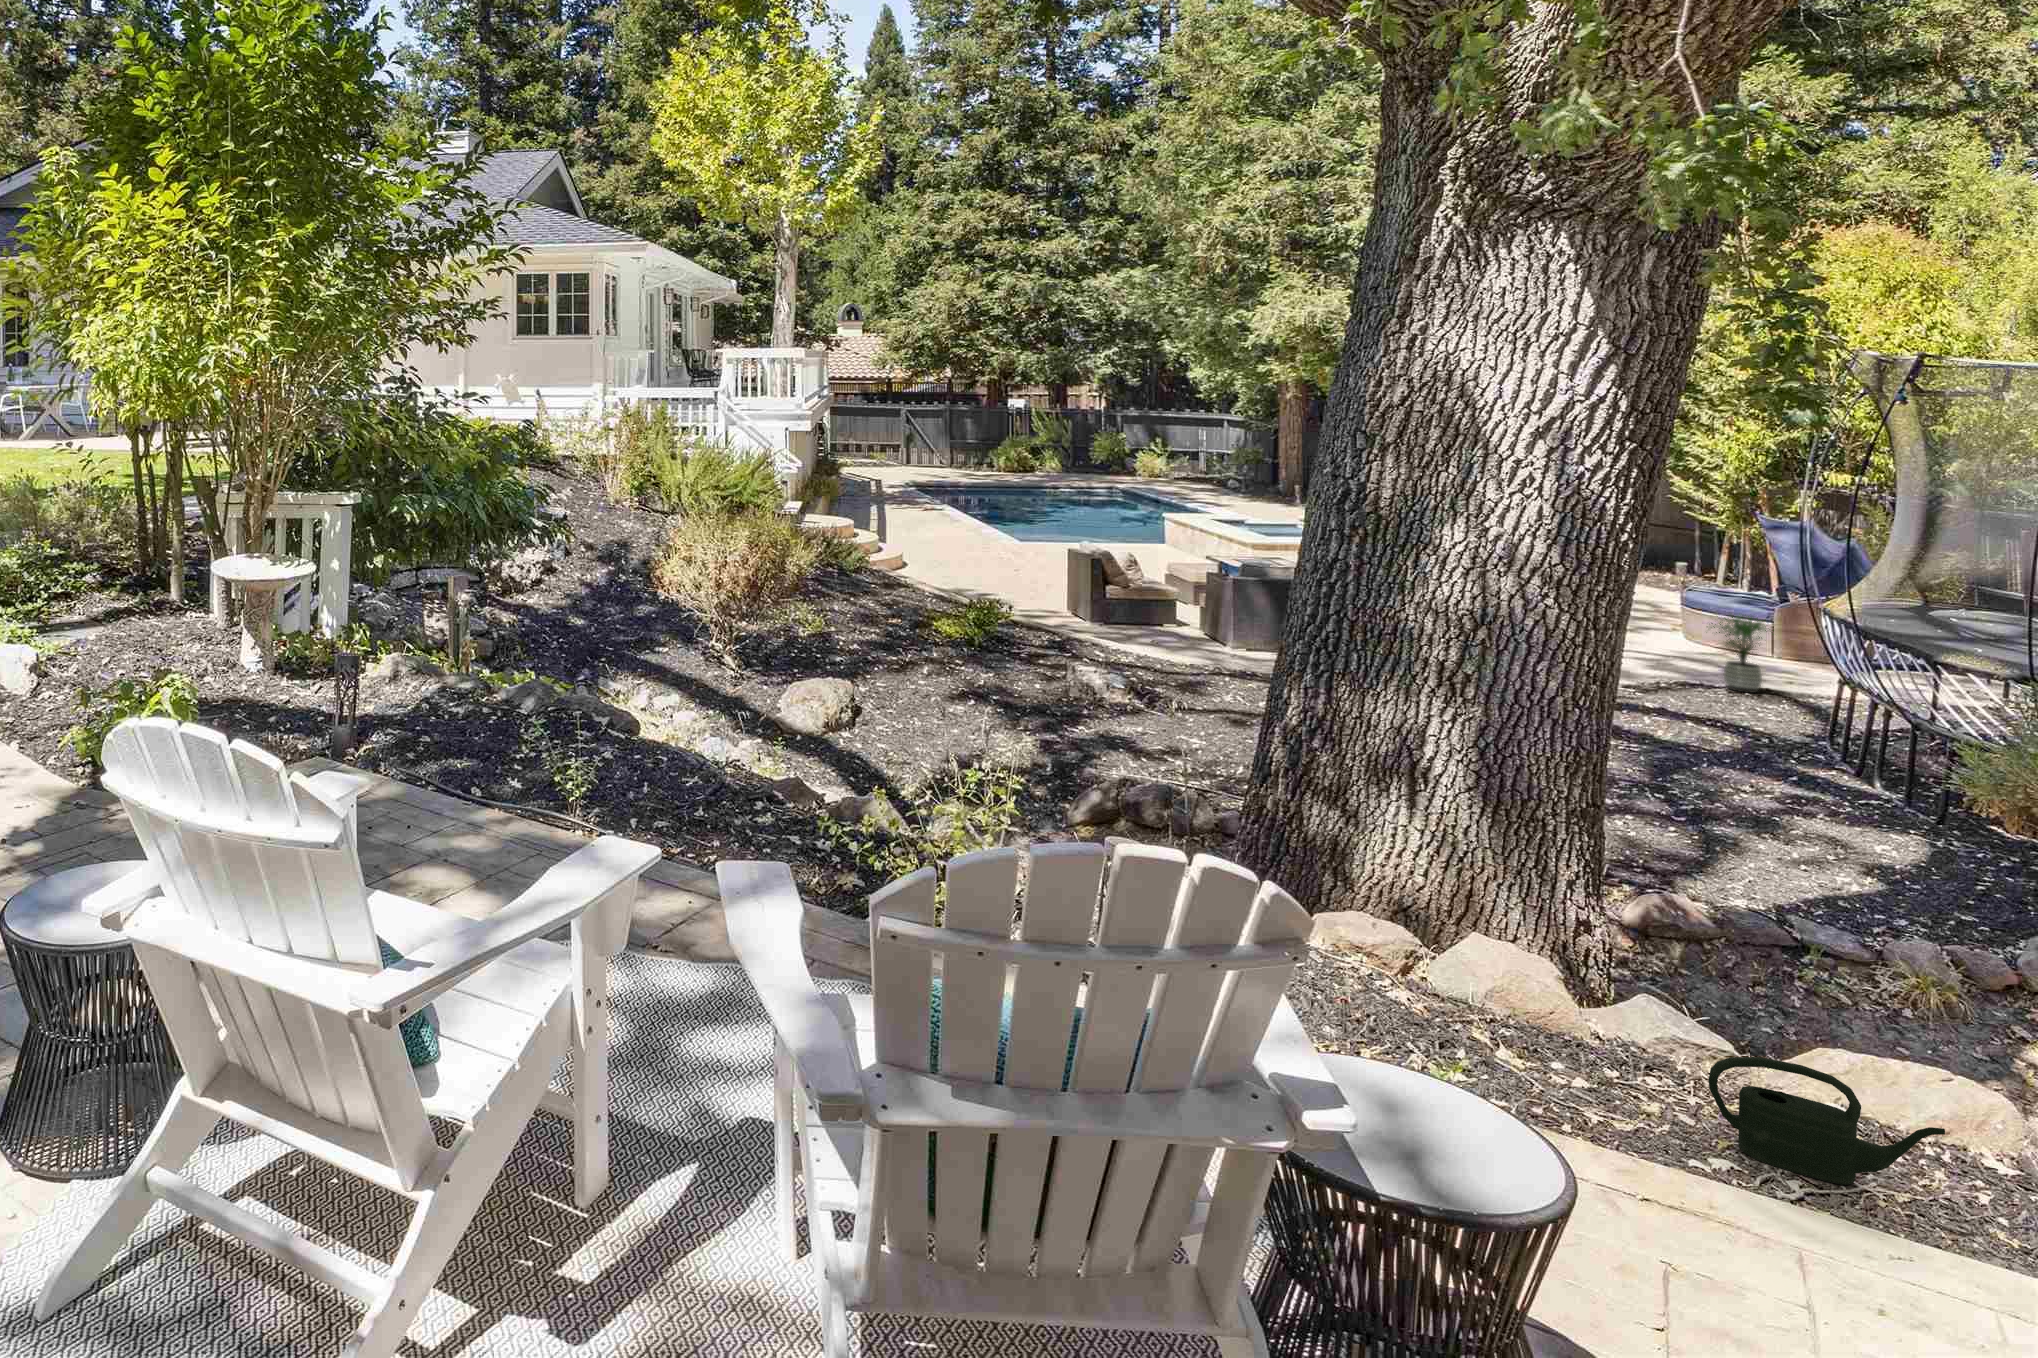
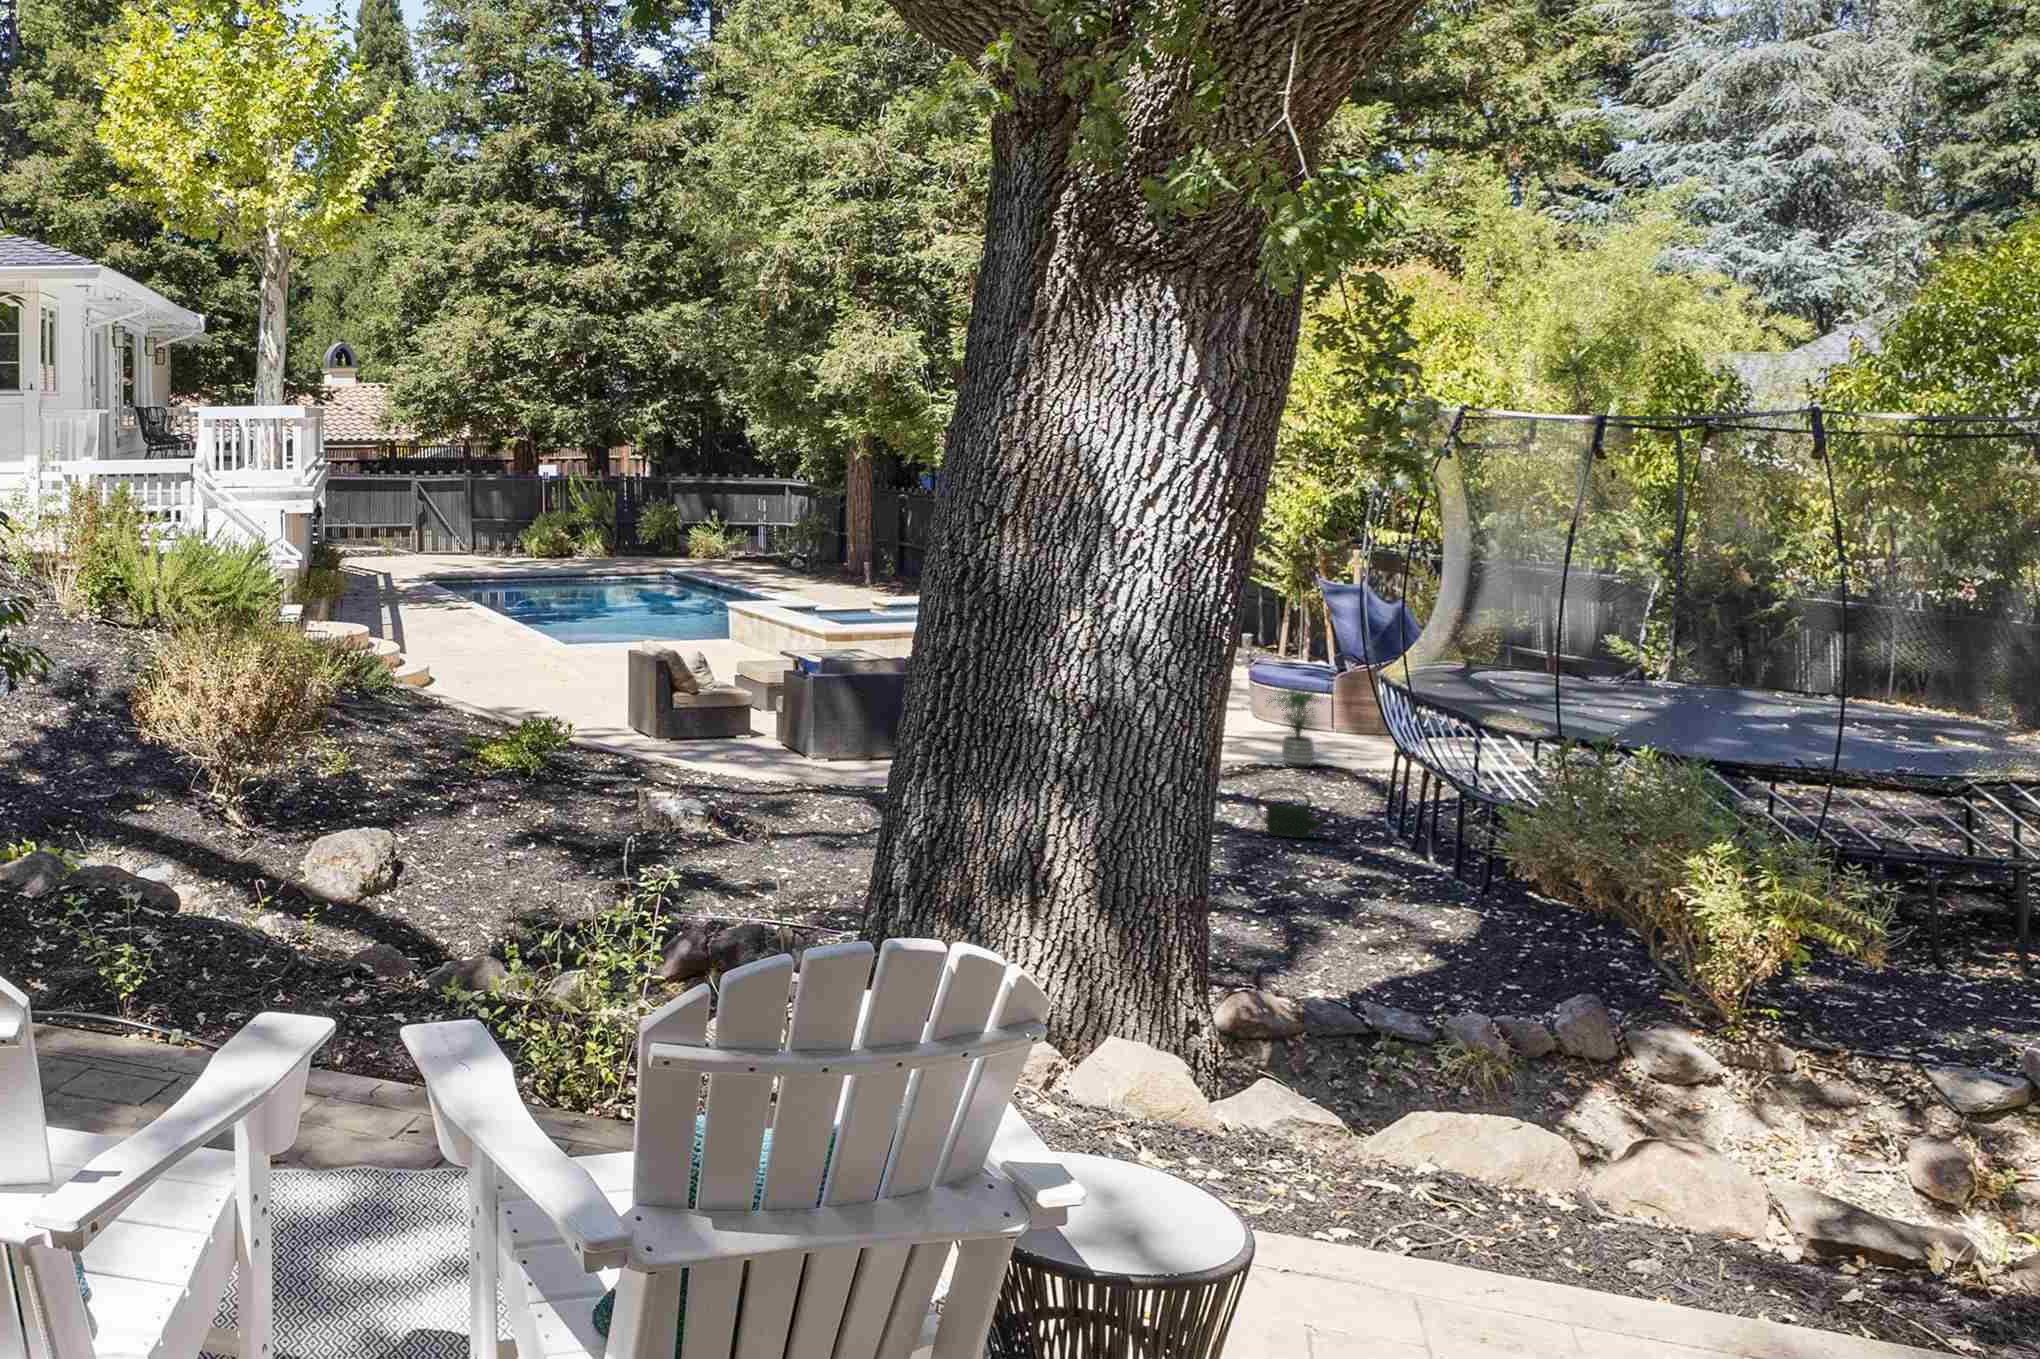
watering can: present [1708,1057,1945,1185] -> present [1255,788,1338,838]

